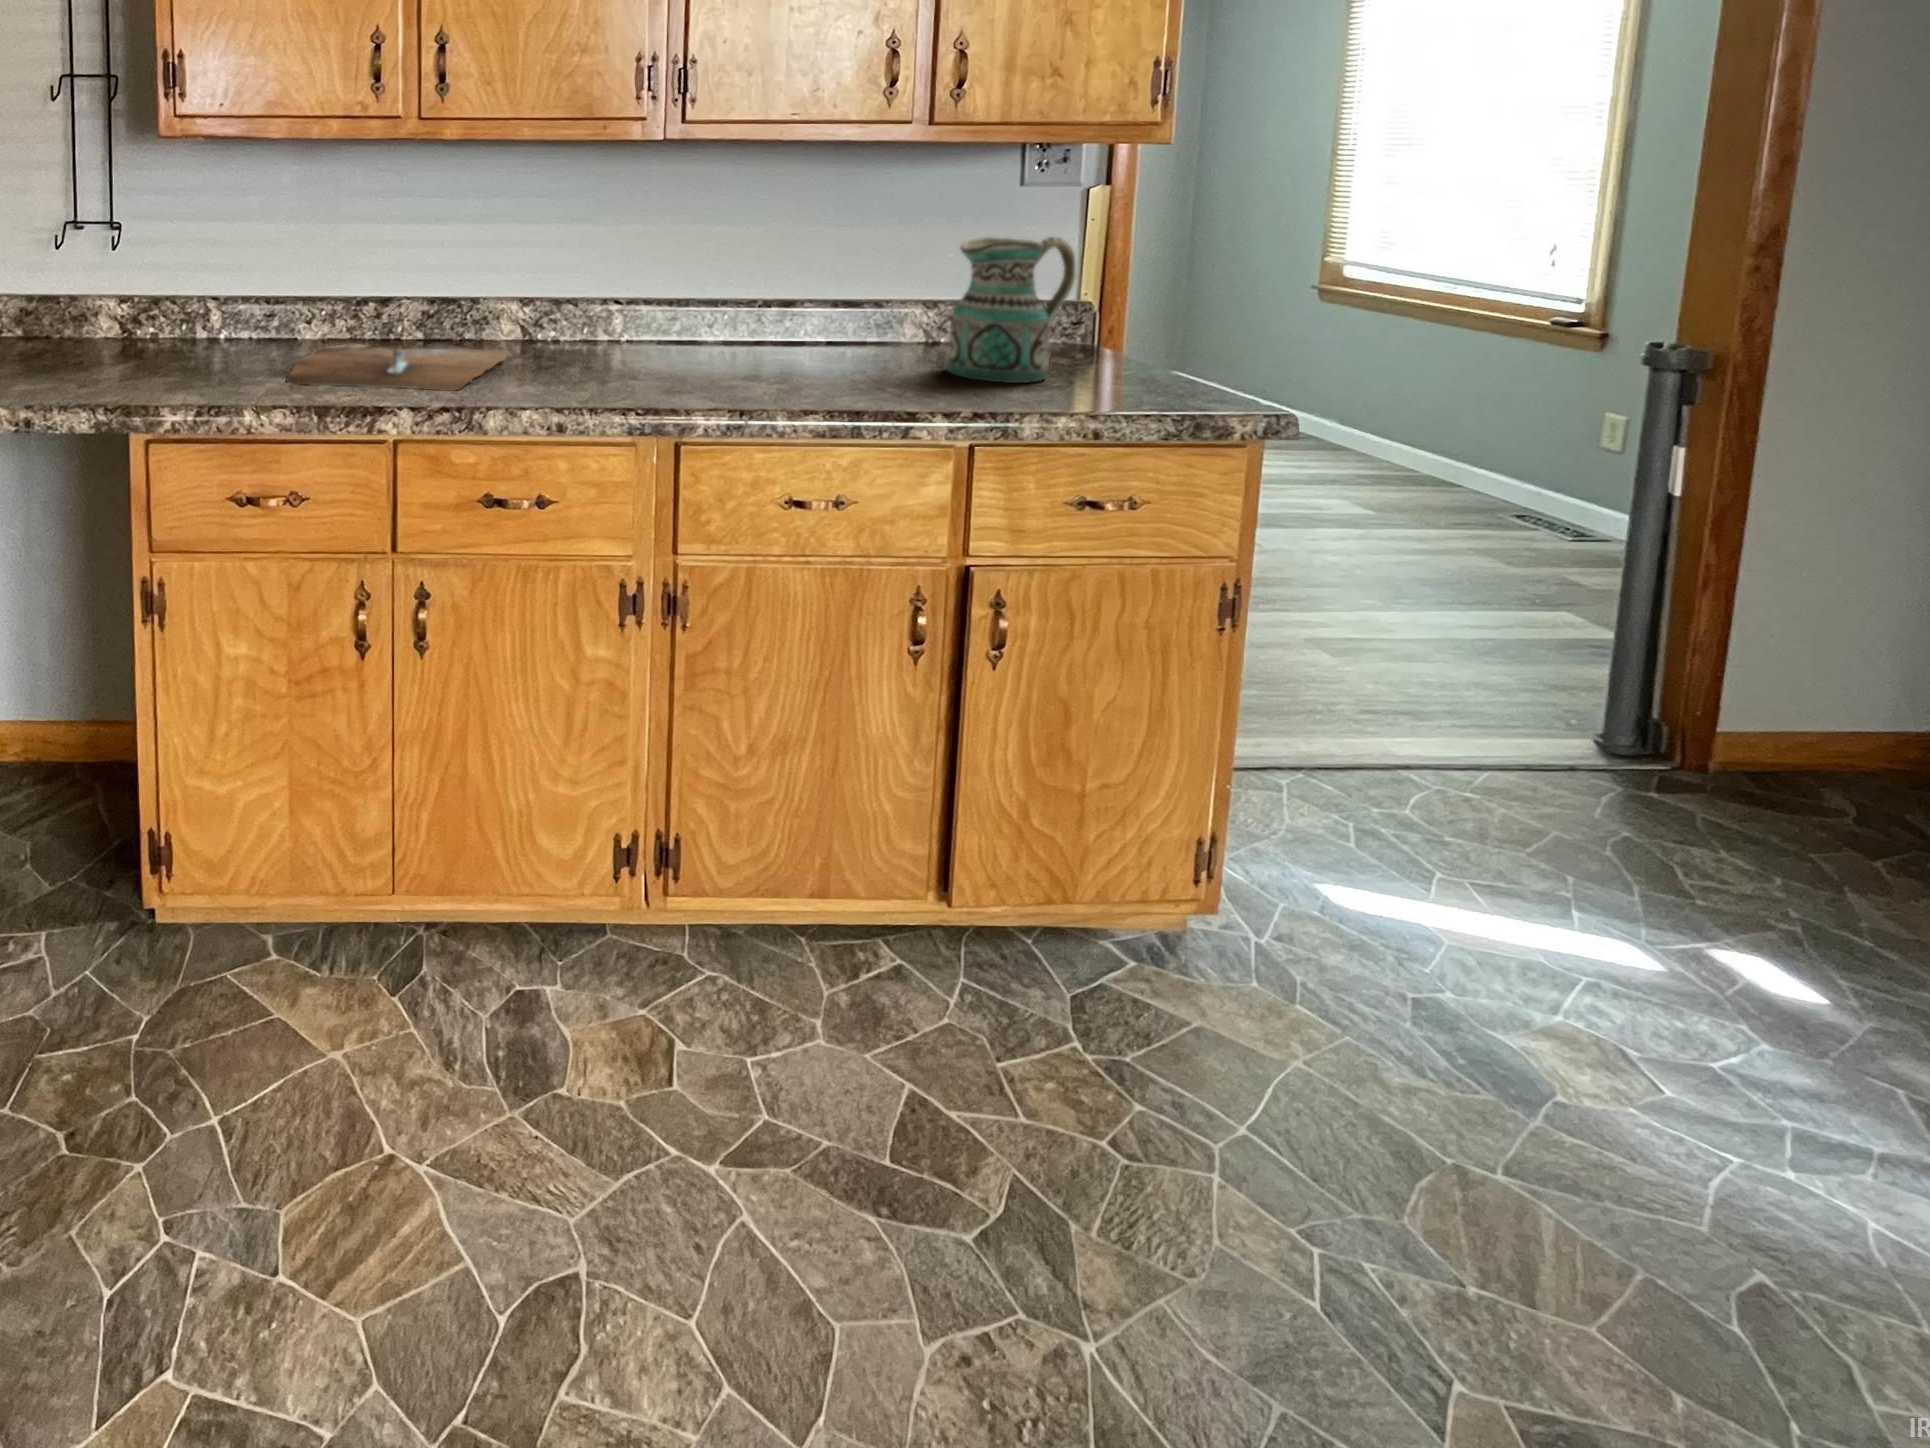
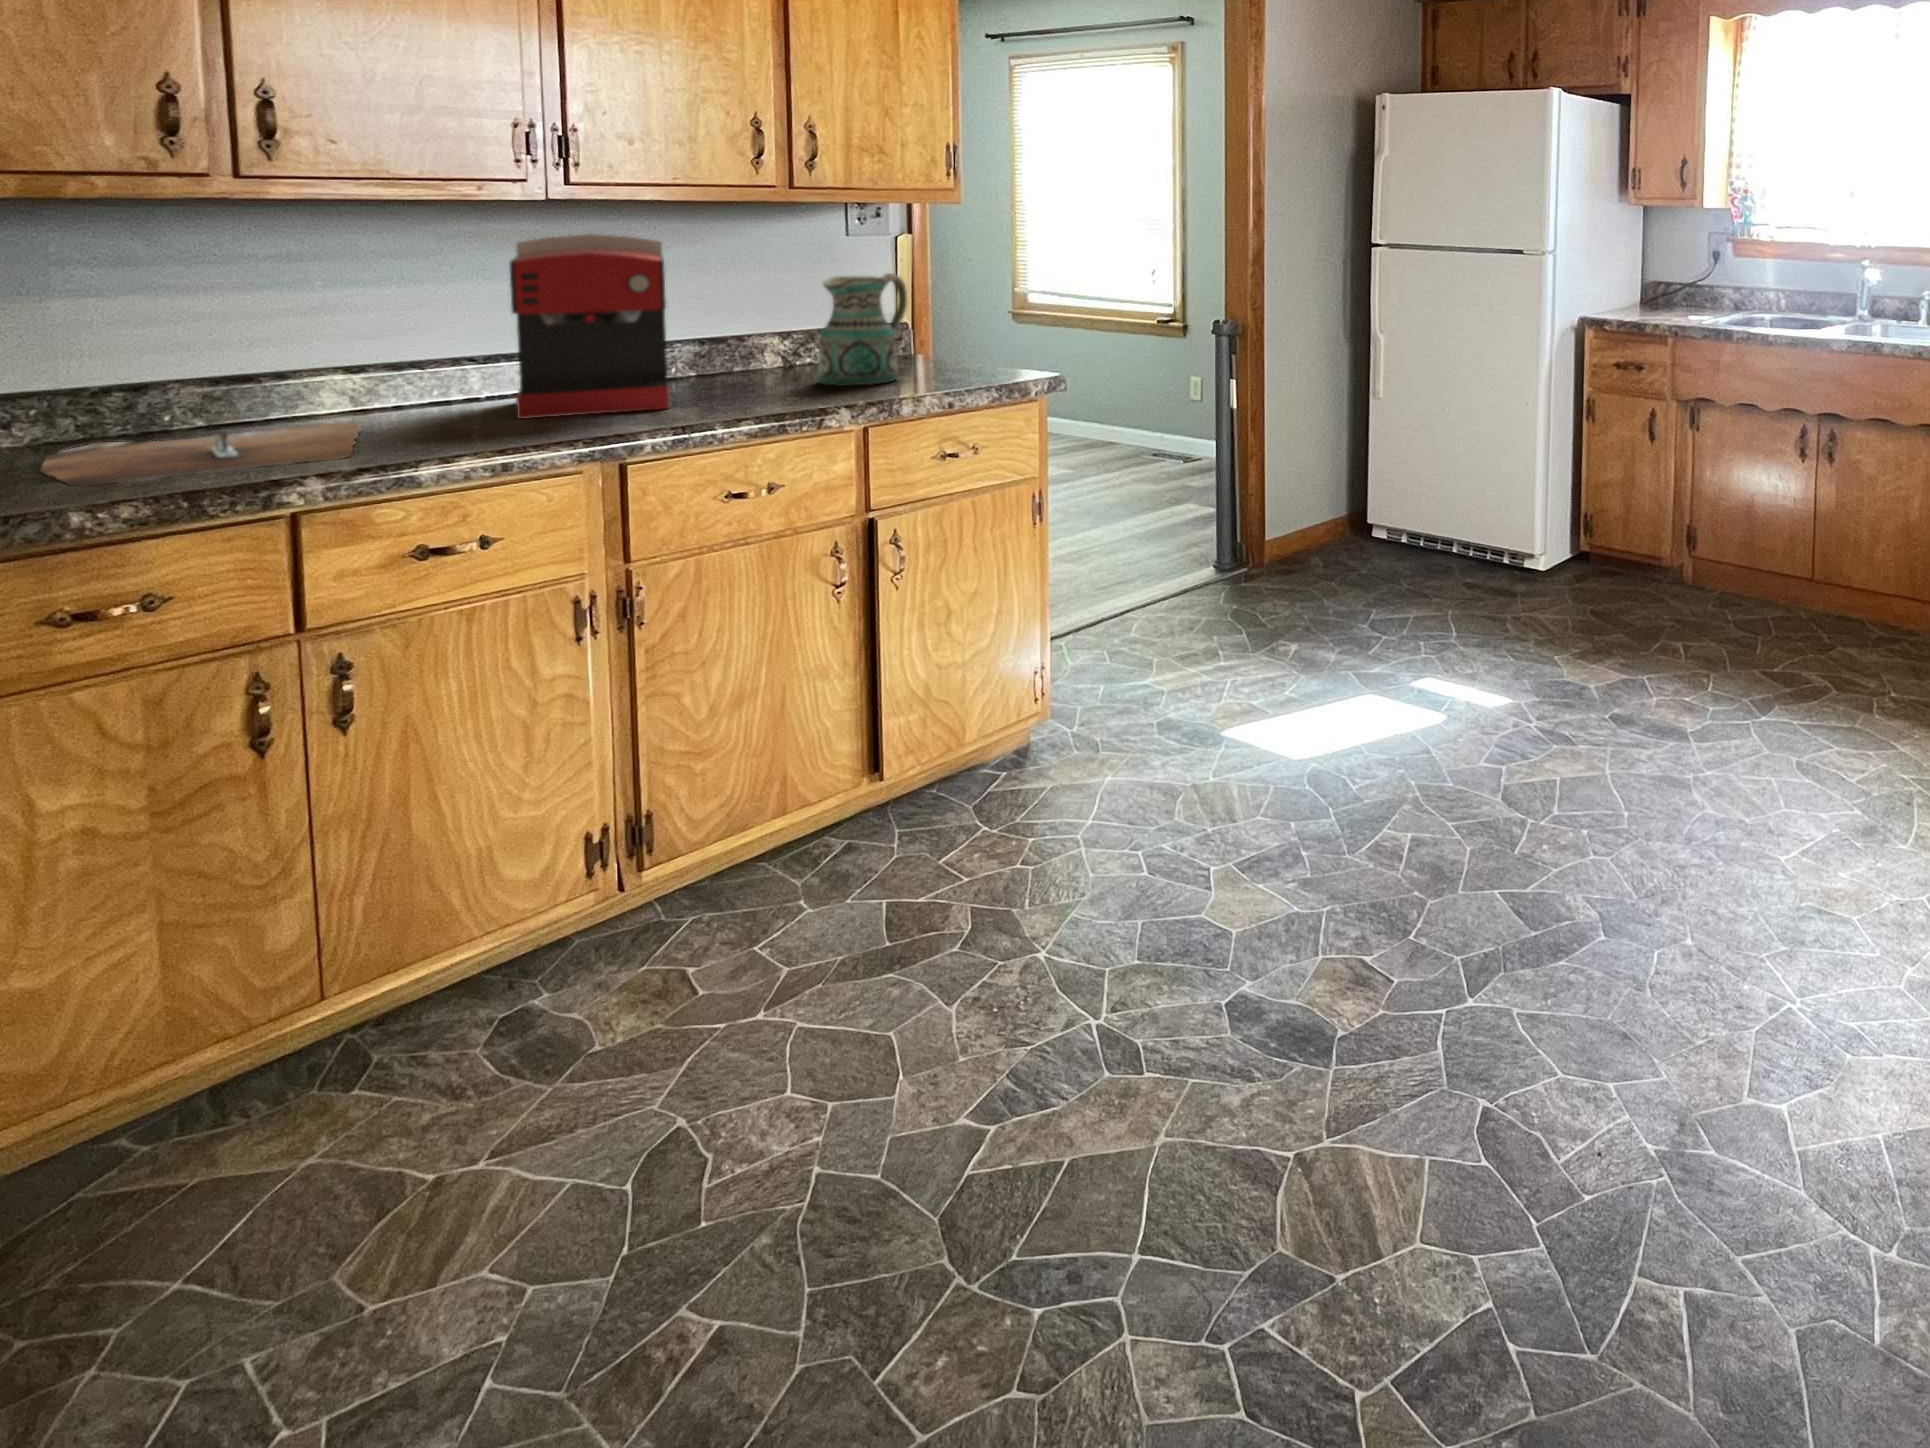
coffee maker: none [625,177,789,380] -> present [510,234,669,419]

